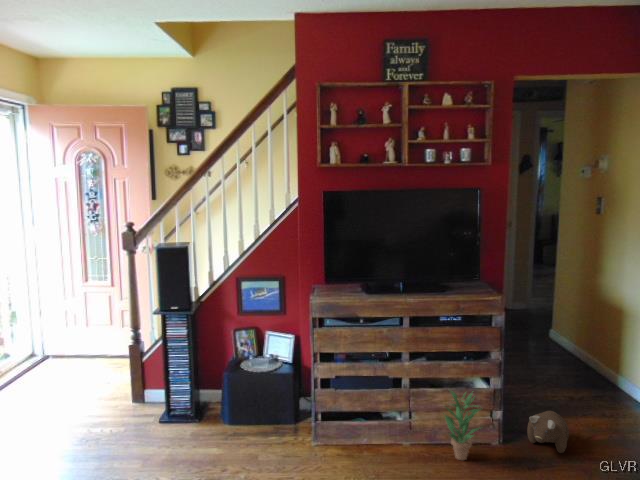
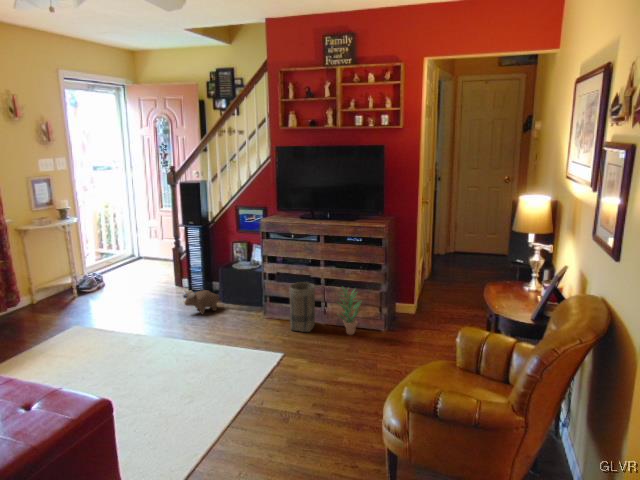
basket: none [369,387,406,466] -> present [290,282,315,332]
plush toy: present [527,411,569,453] -> present [184,290,219,314]

